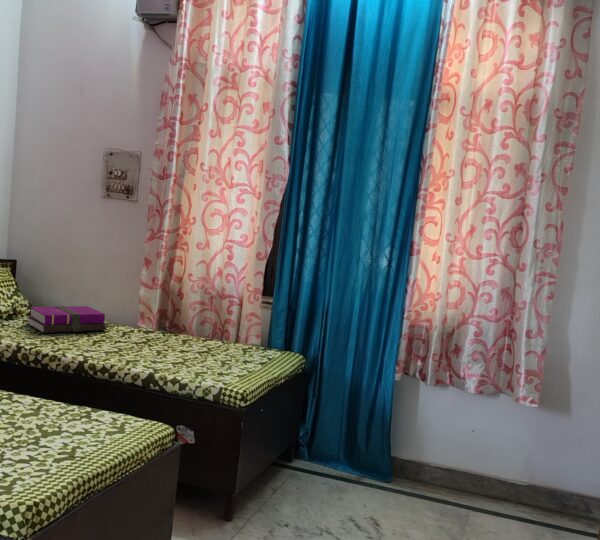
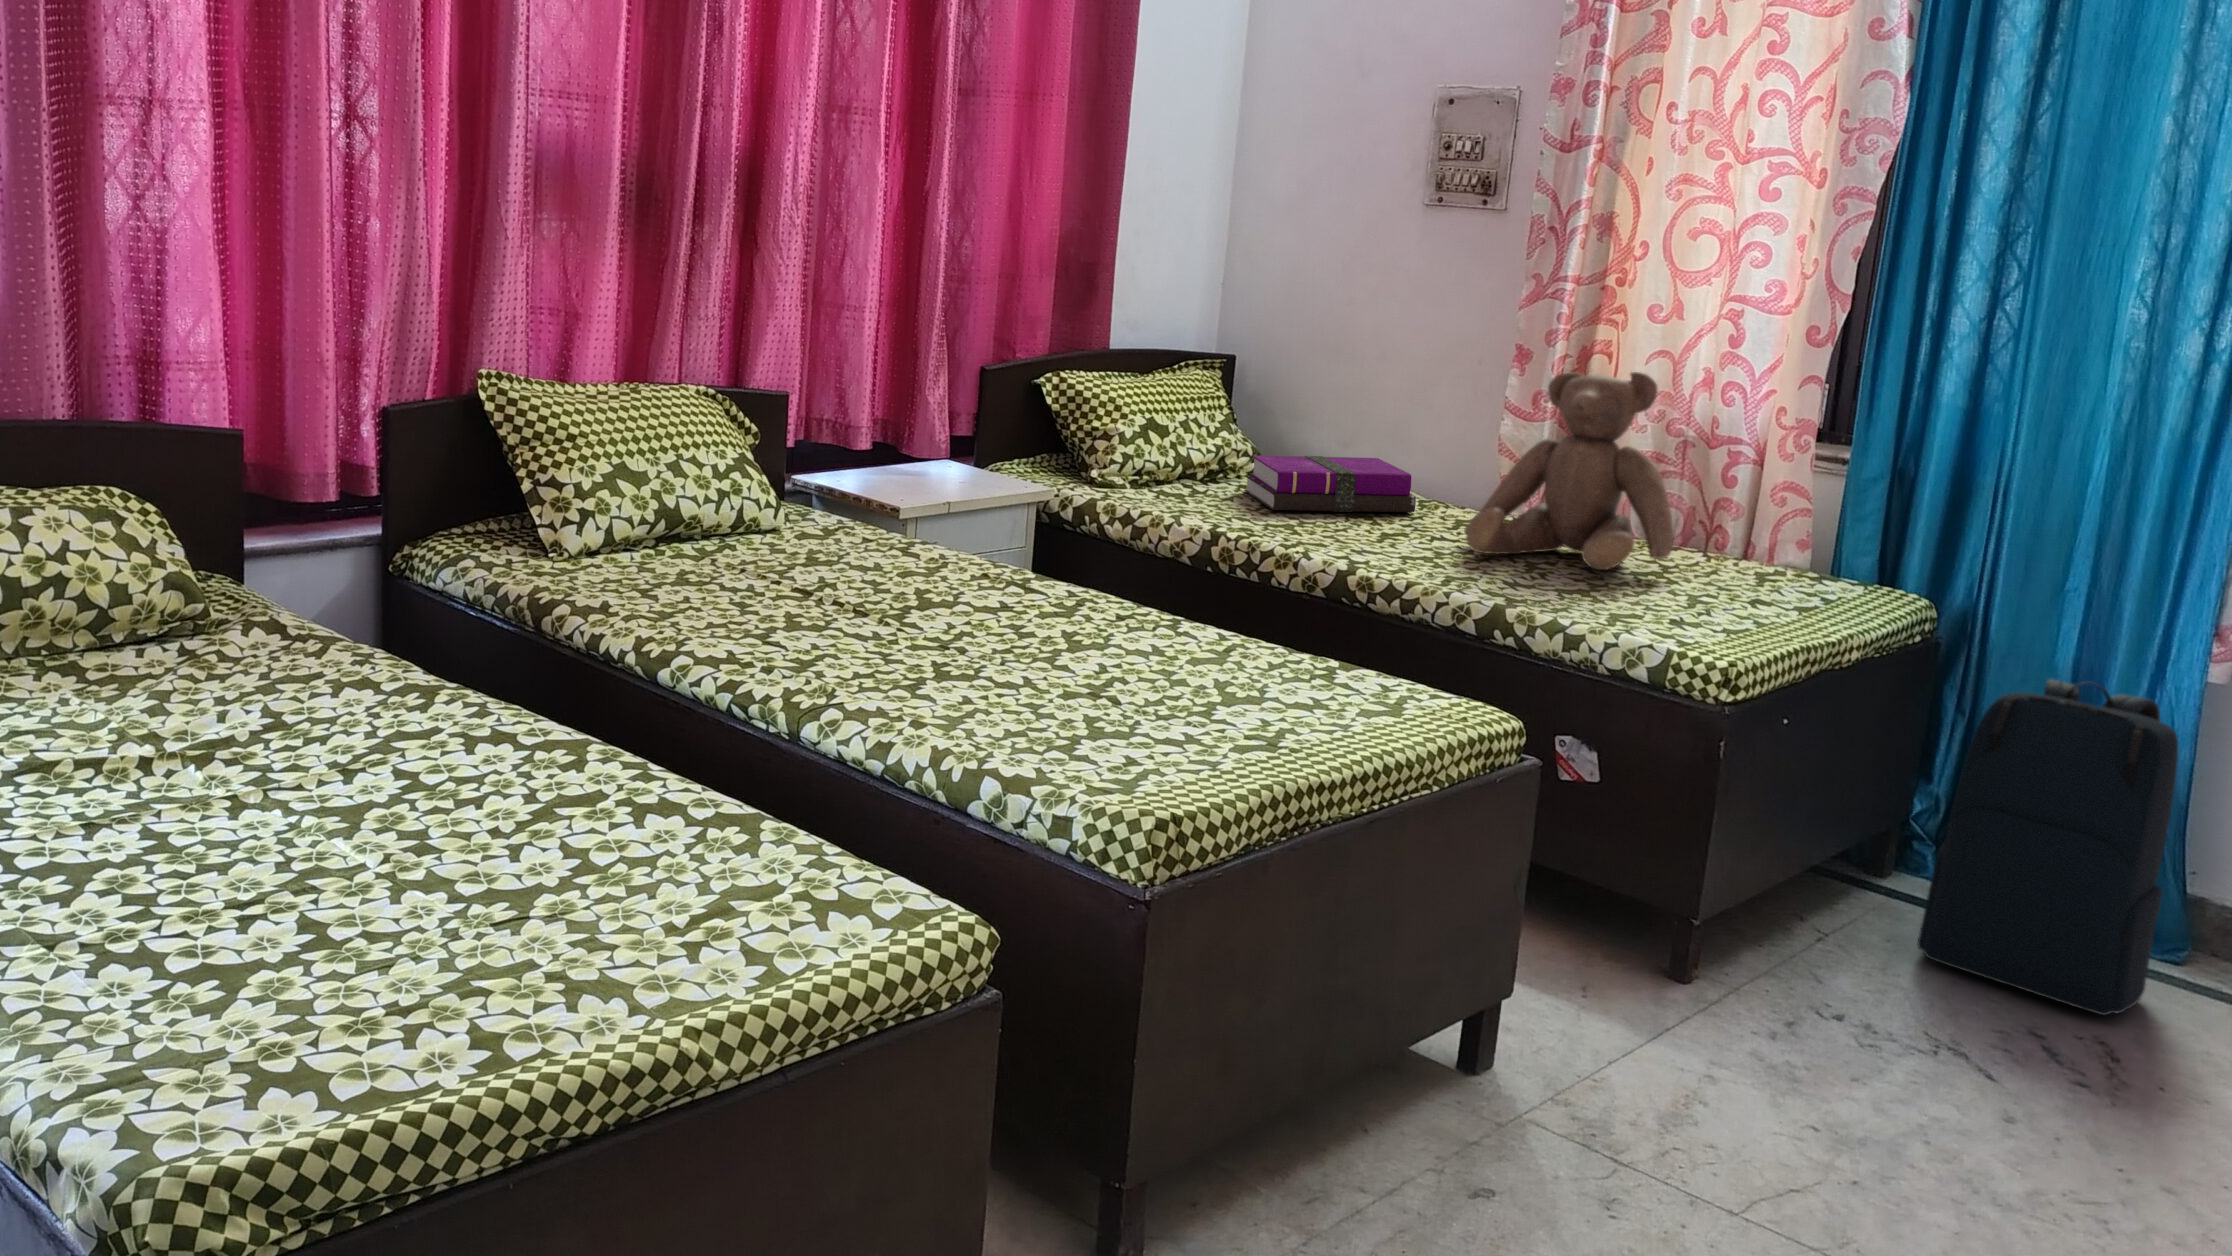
teddy bear: none [131,271,214,353] -> present [1465,372,1674,570]
backpack: none [304,382,377,501] -> present [1918,679,2178,1015]

